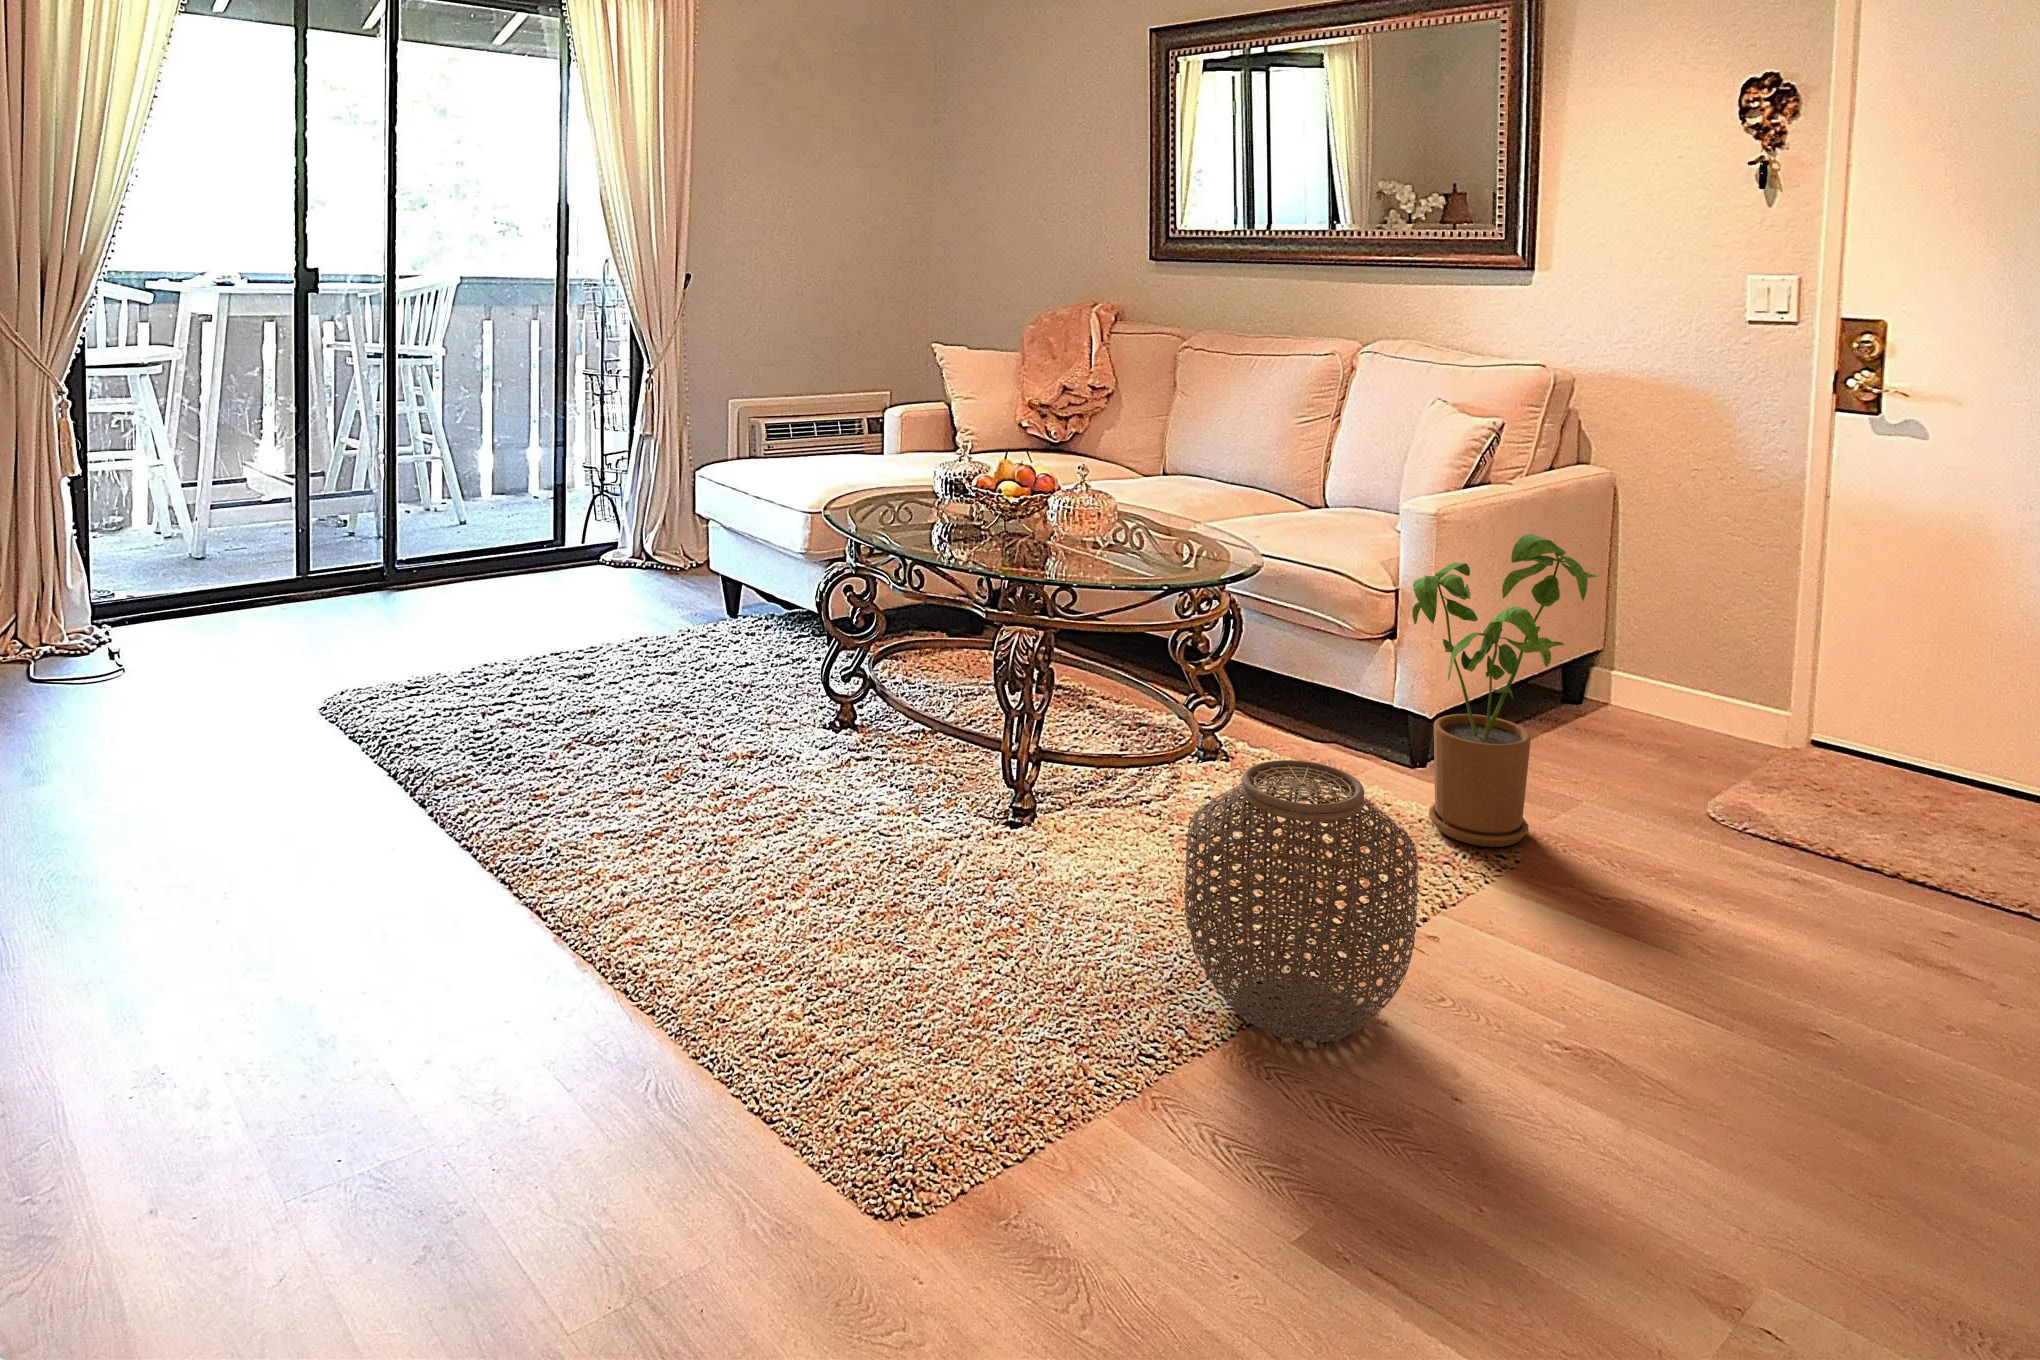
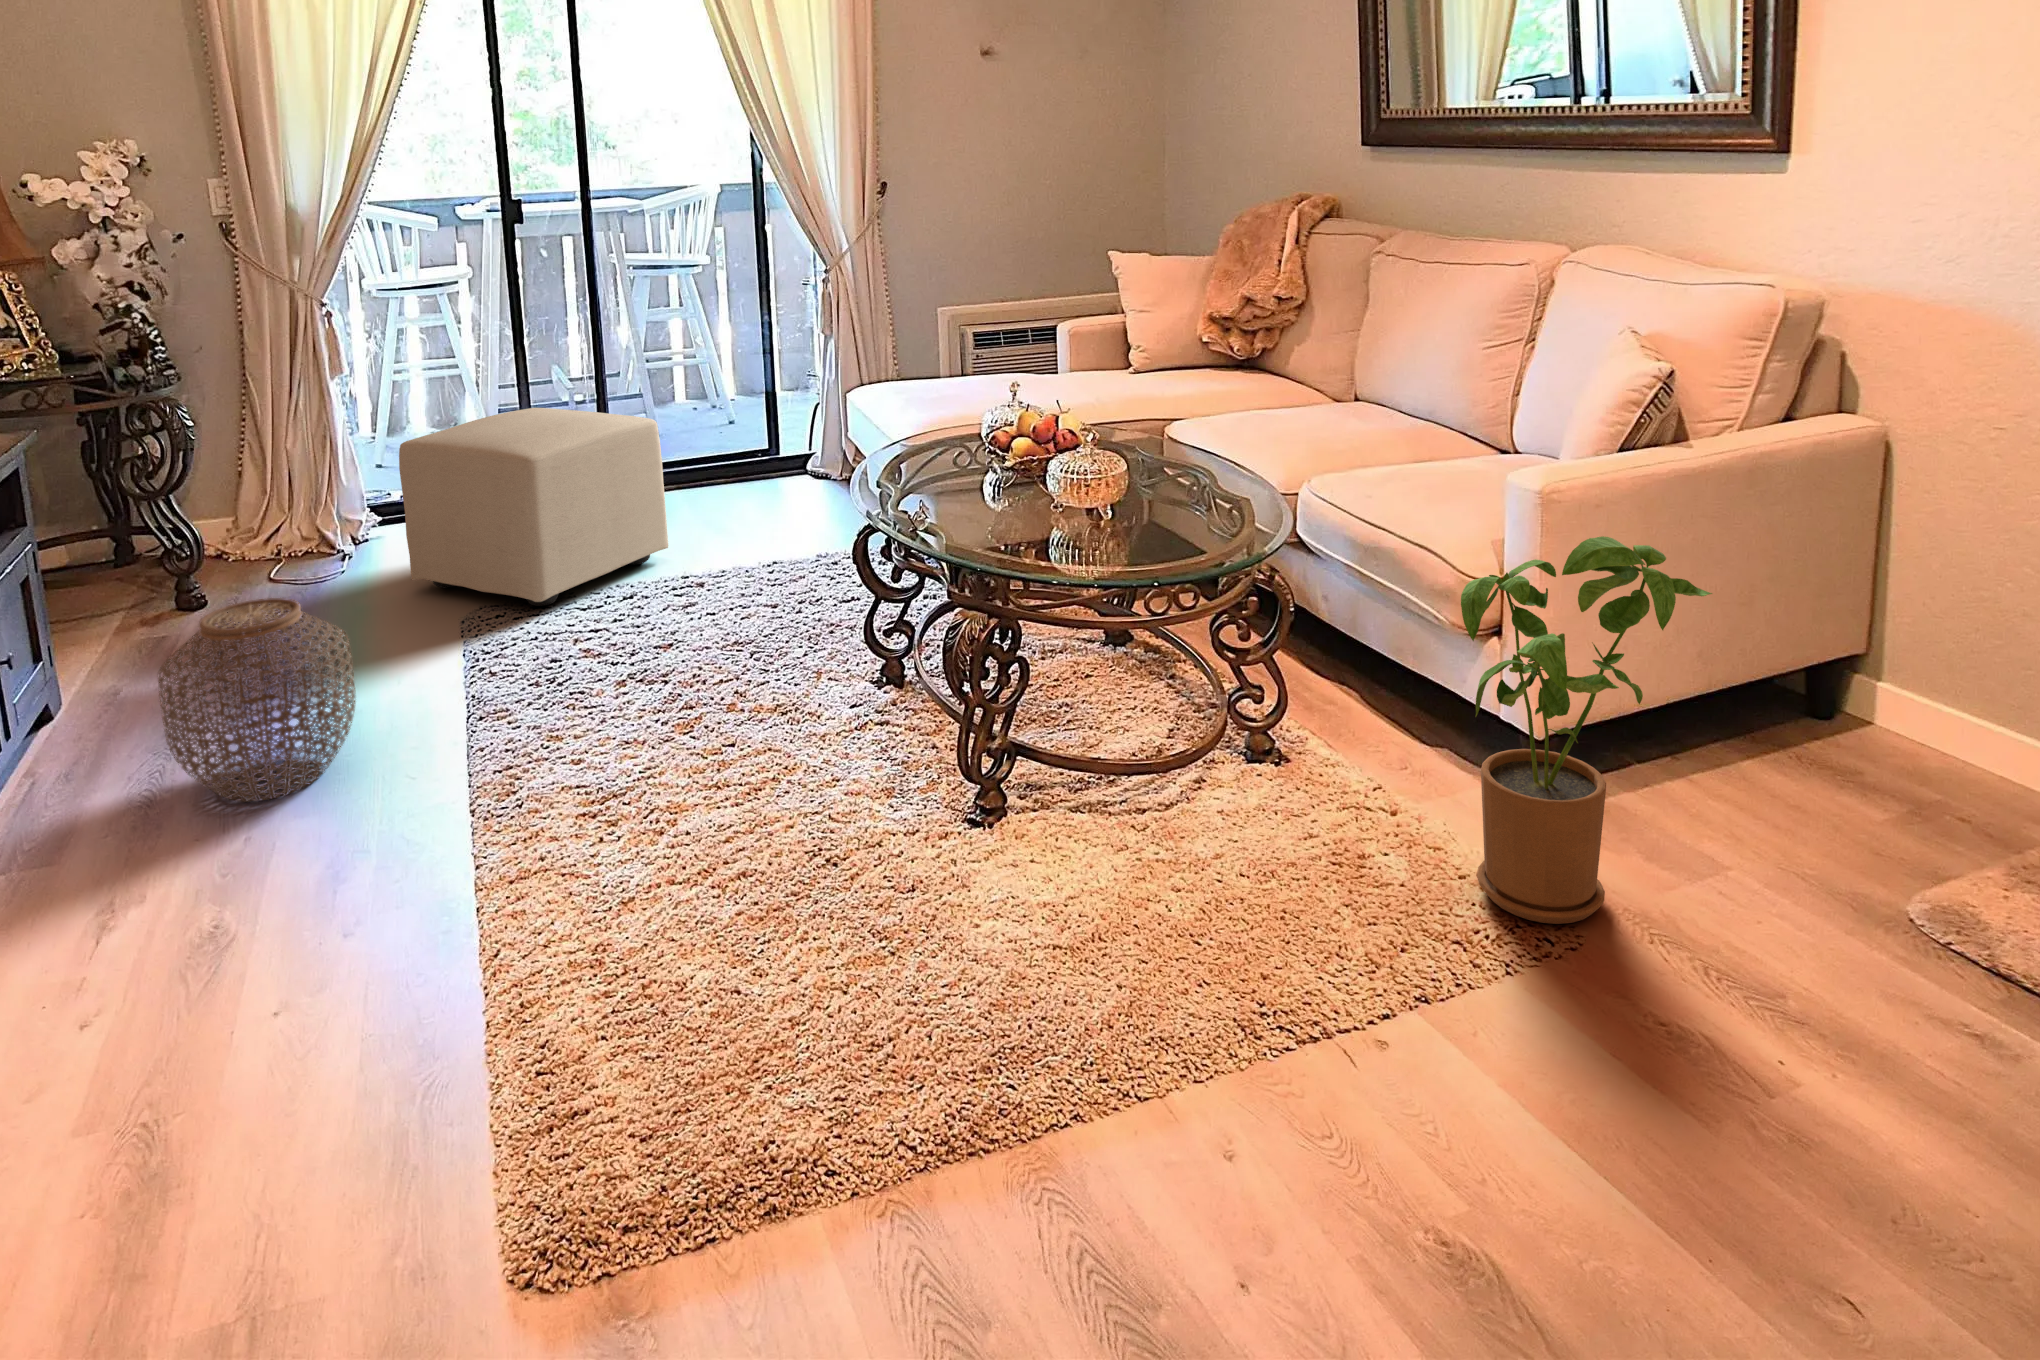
ottoman: none [233,483,520,685] -> present [399,408,668,606]
woven basket: present [1185,760,1418,1042] -> present [158,598,355,801]

